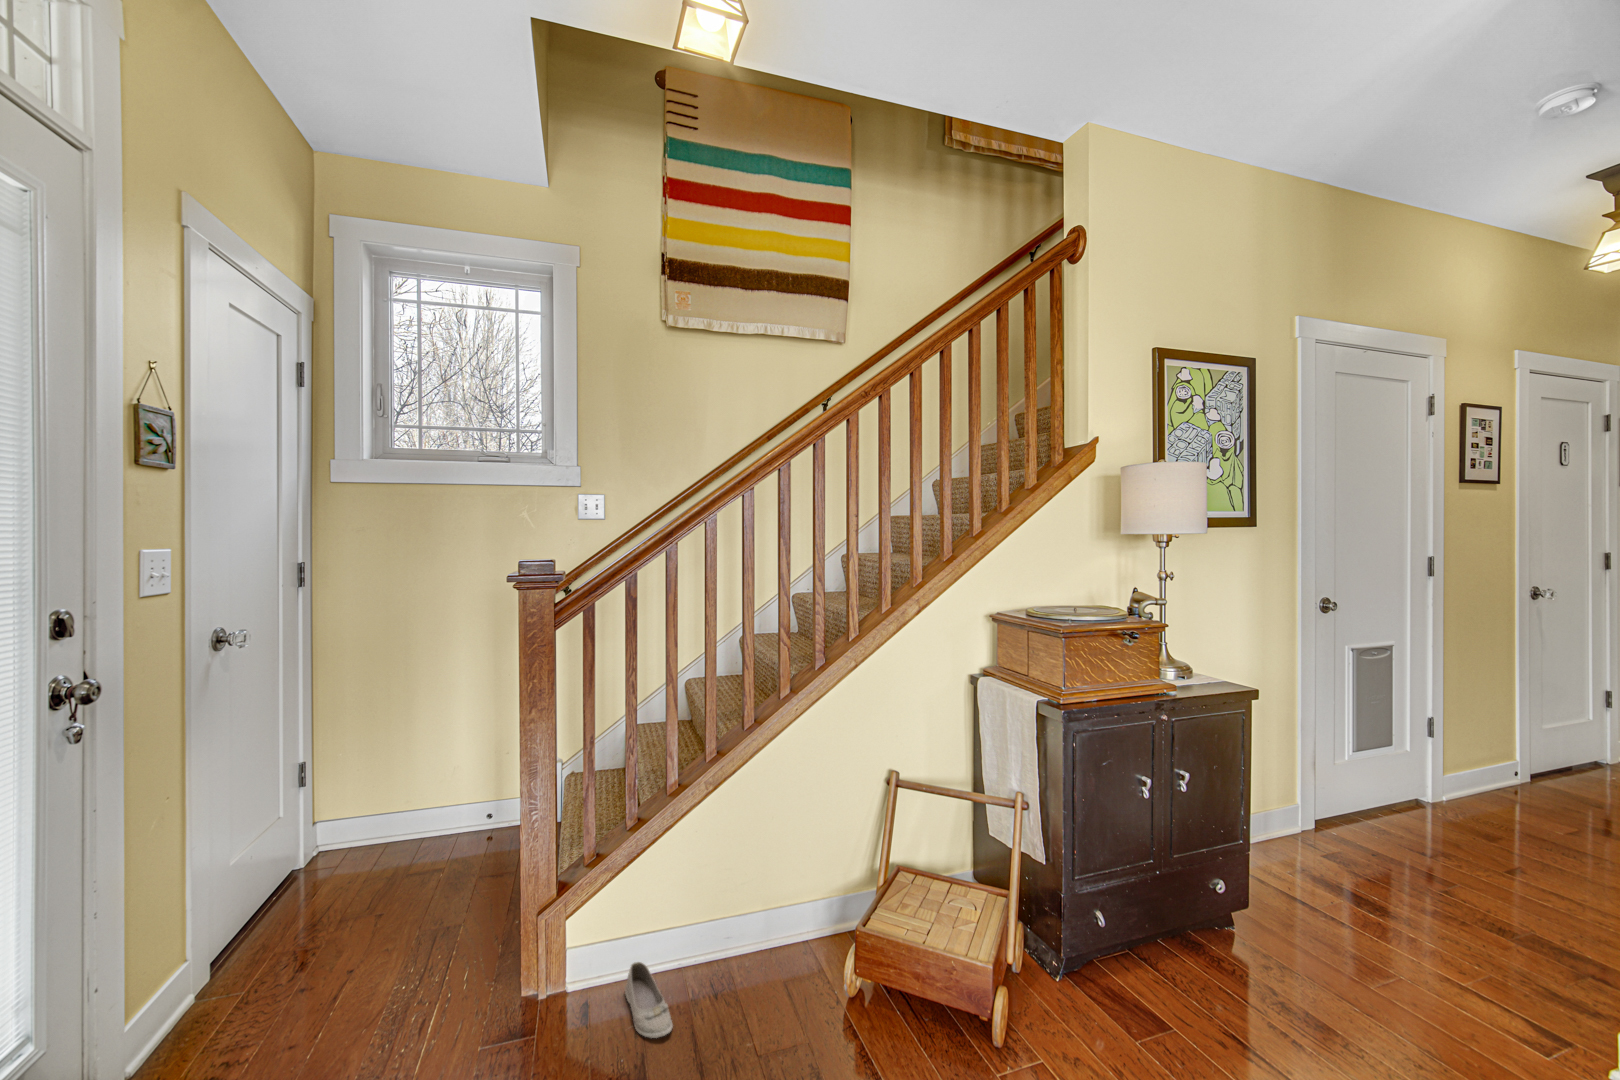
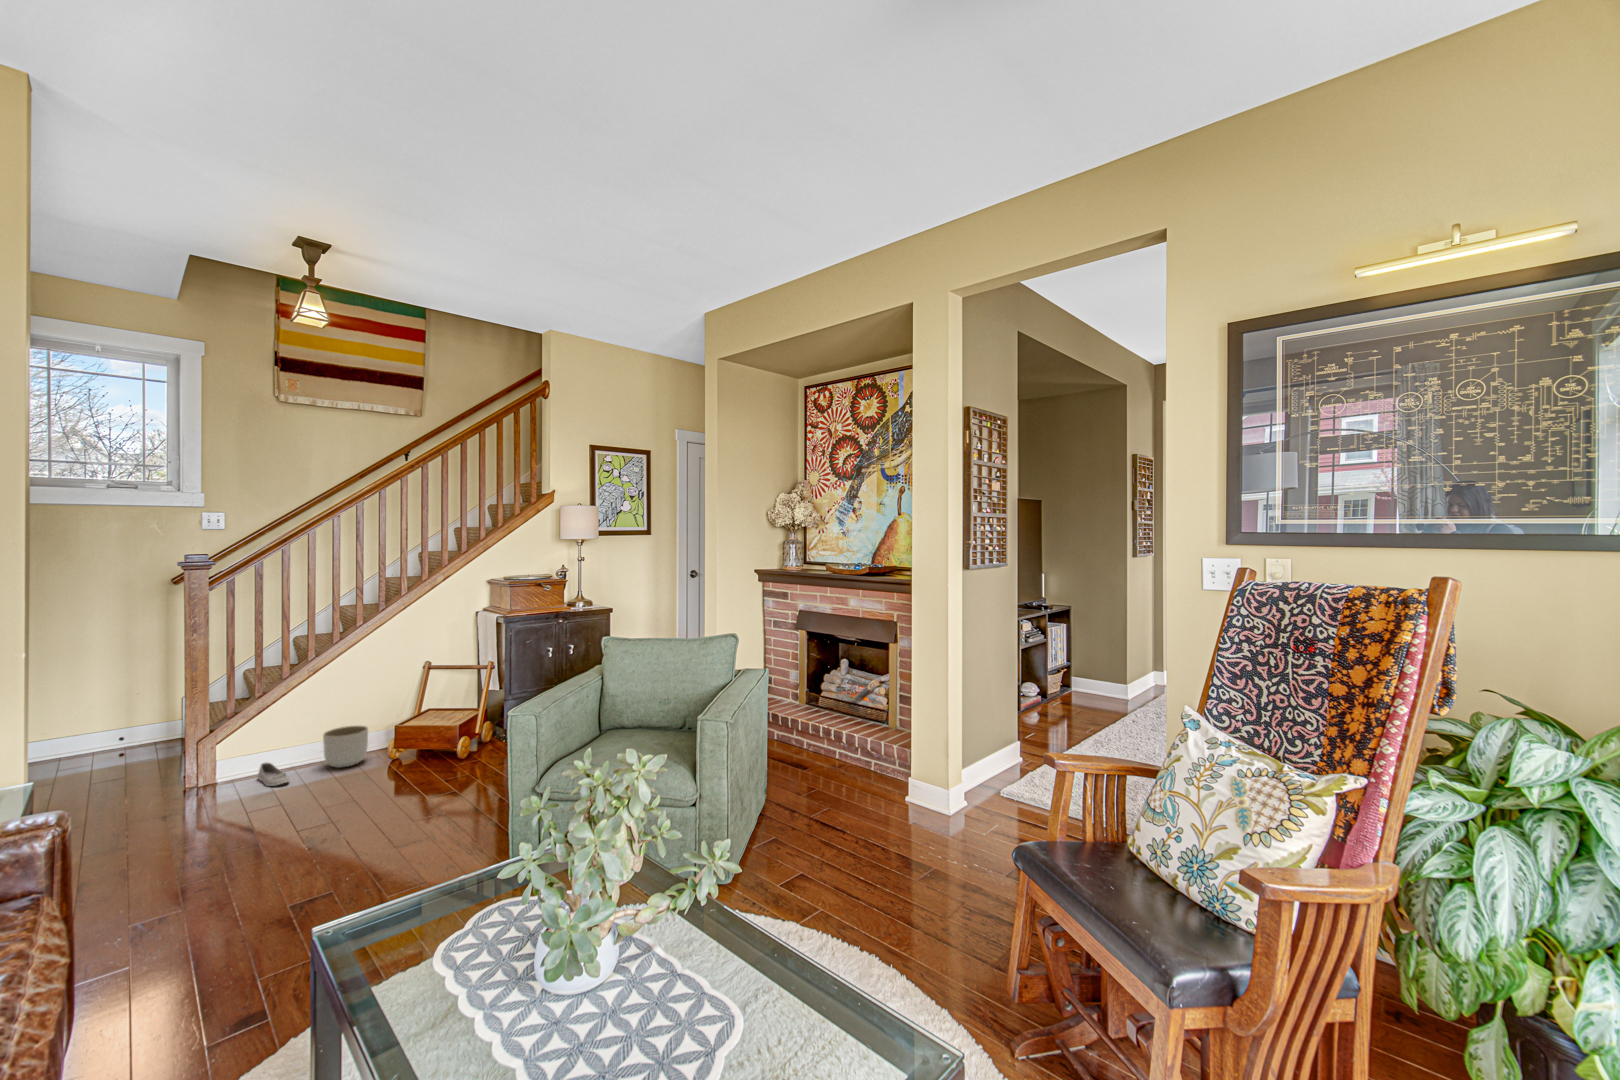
planter: none [728,895,800,994] -> present [323,726,368,768]

